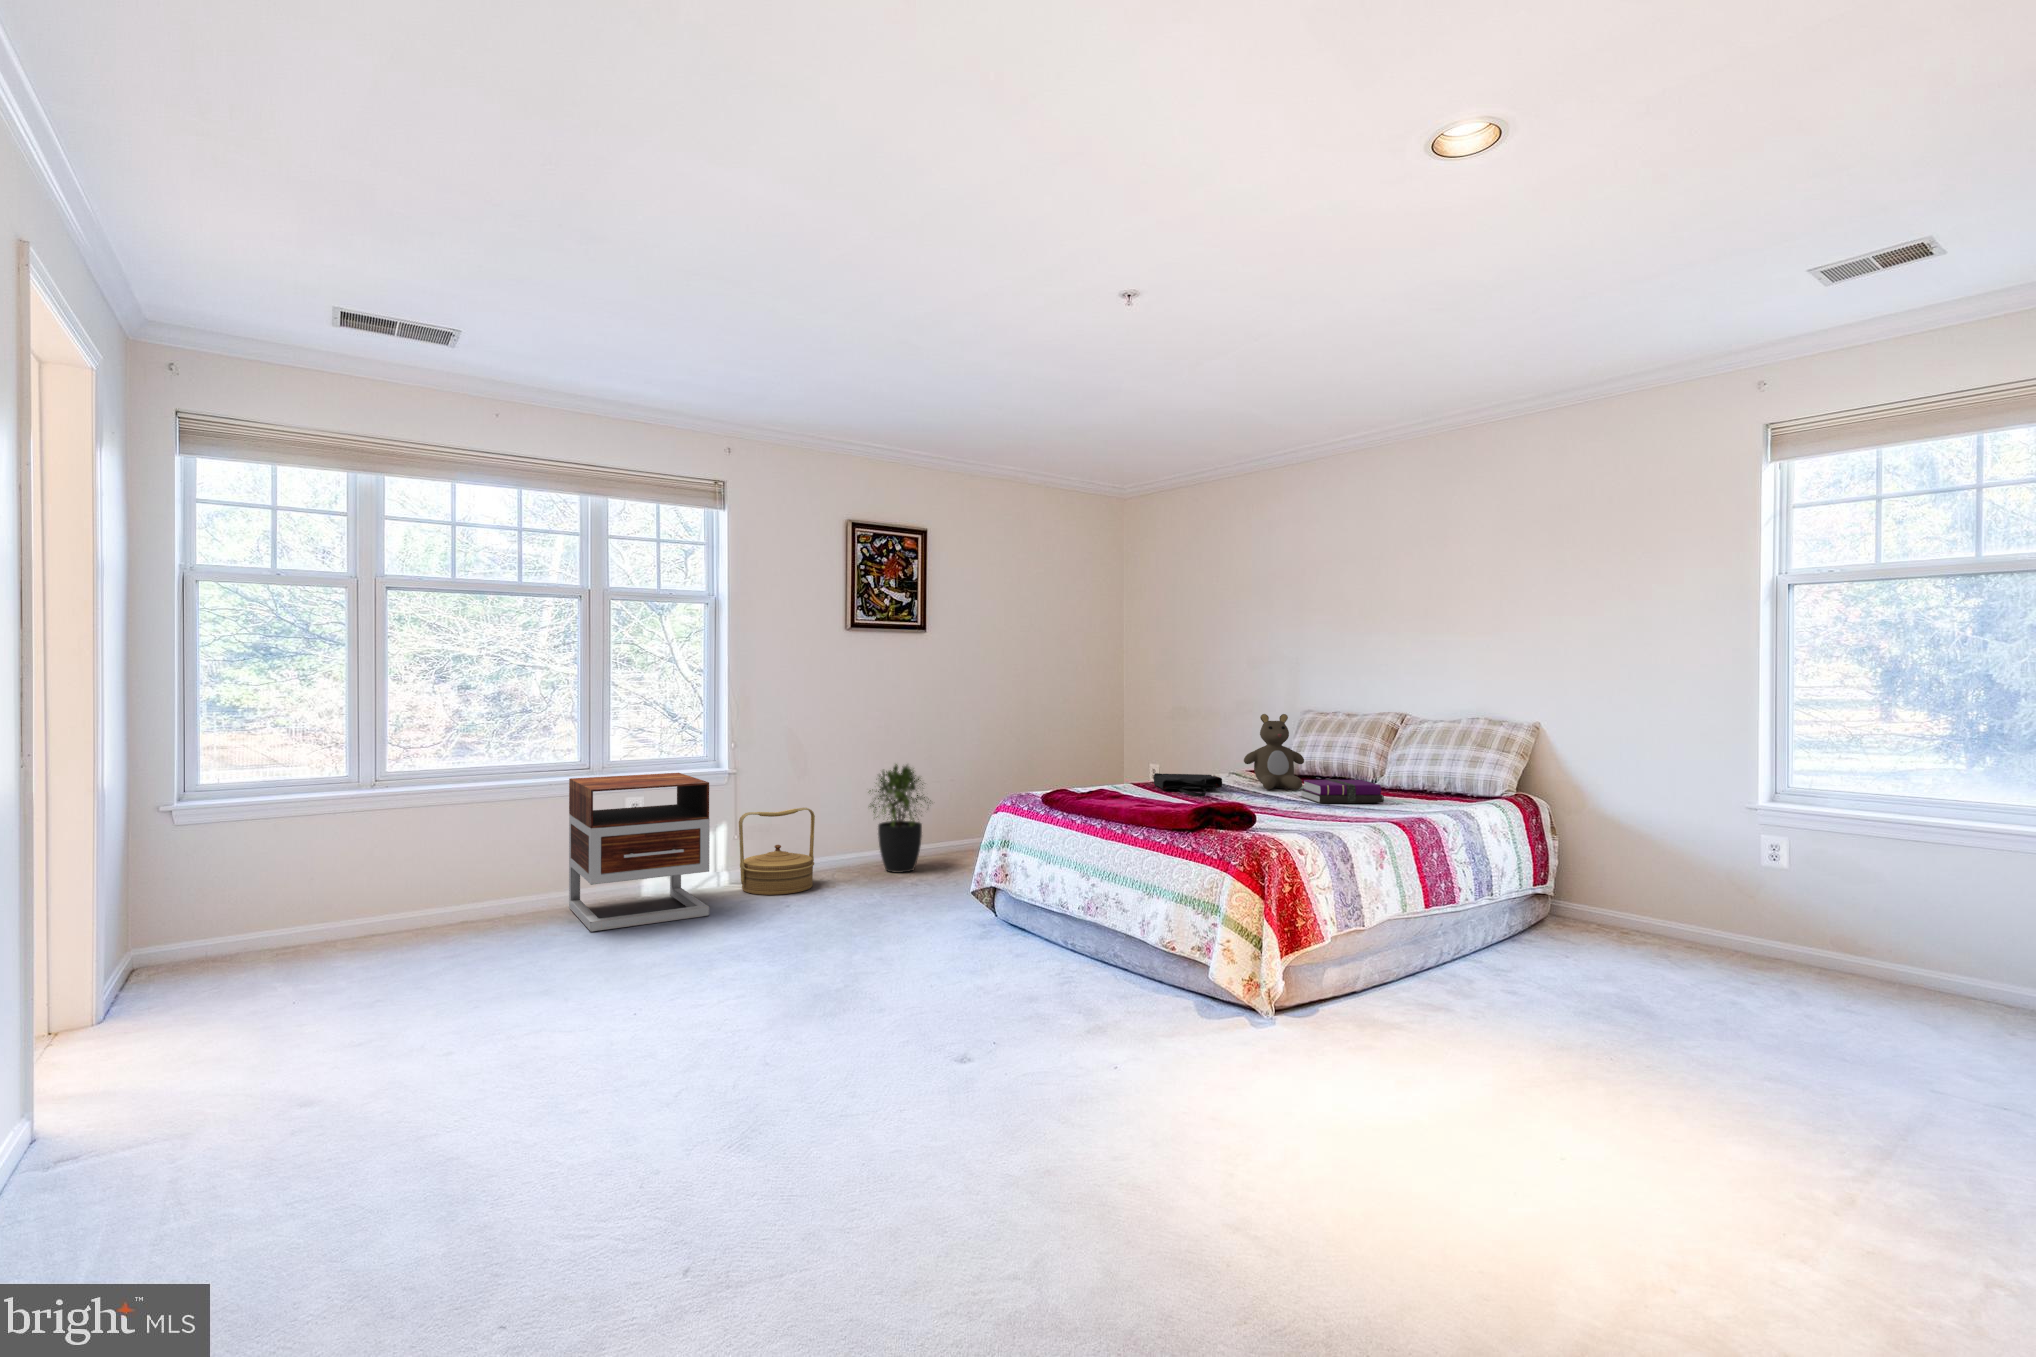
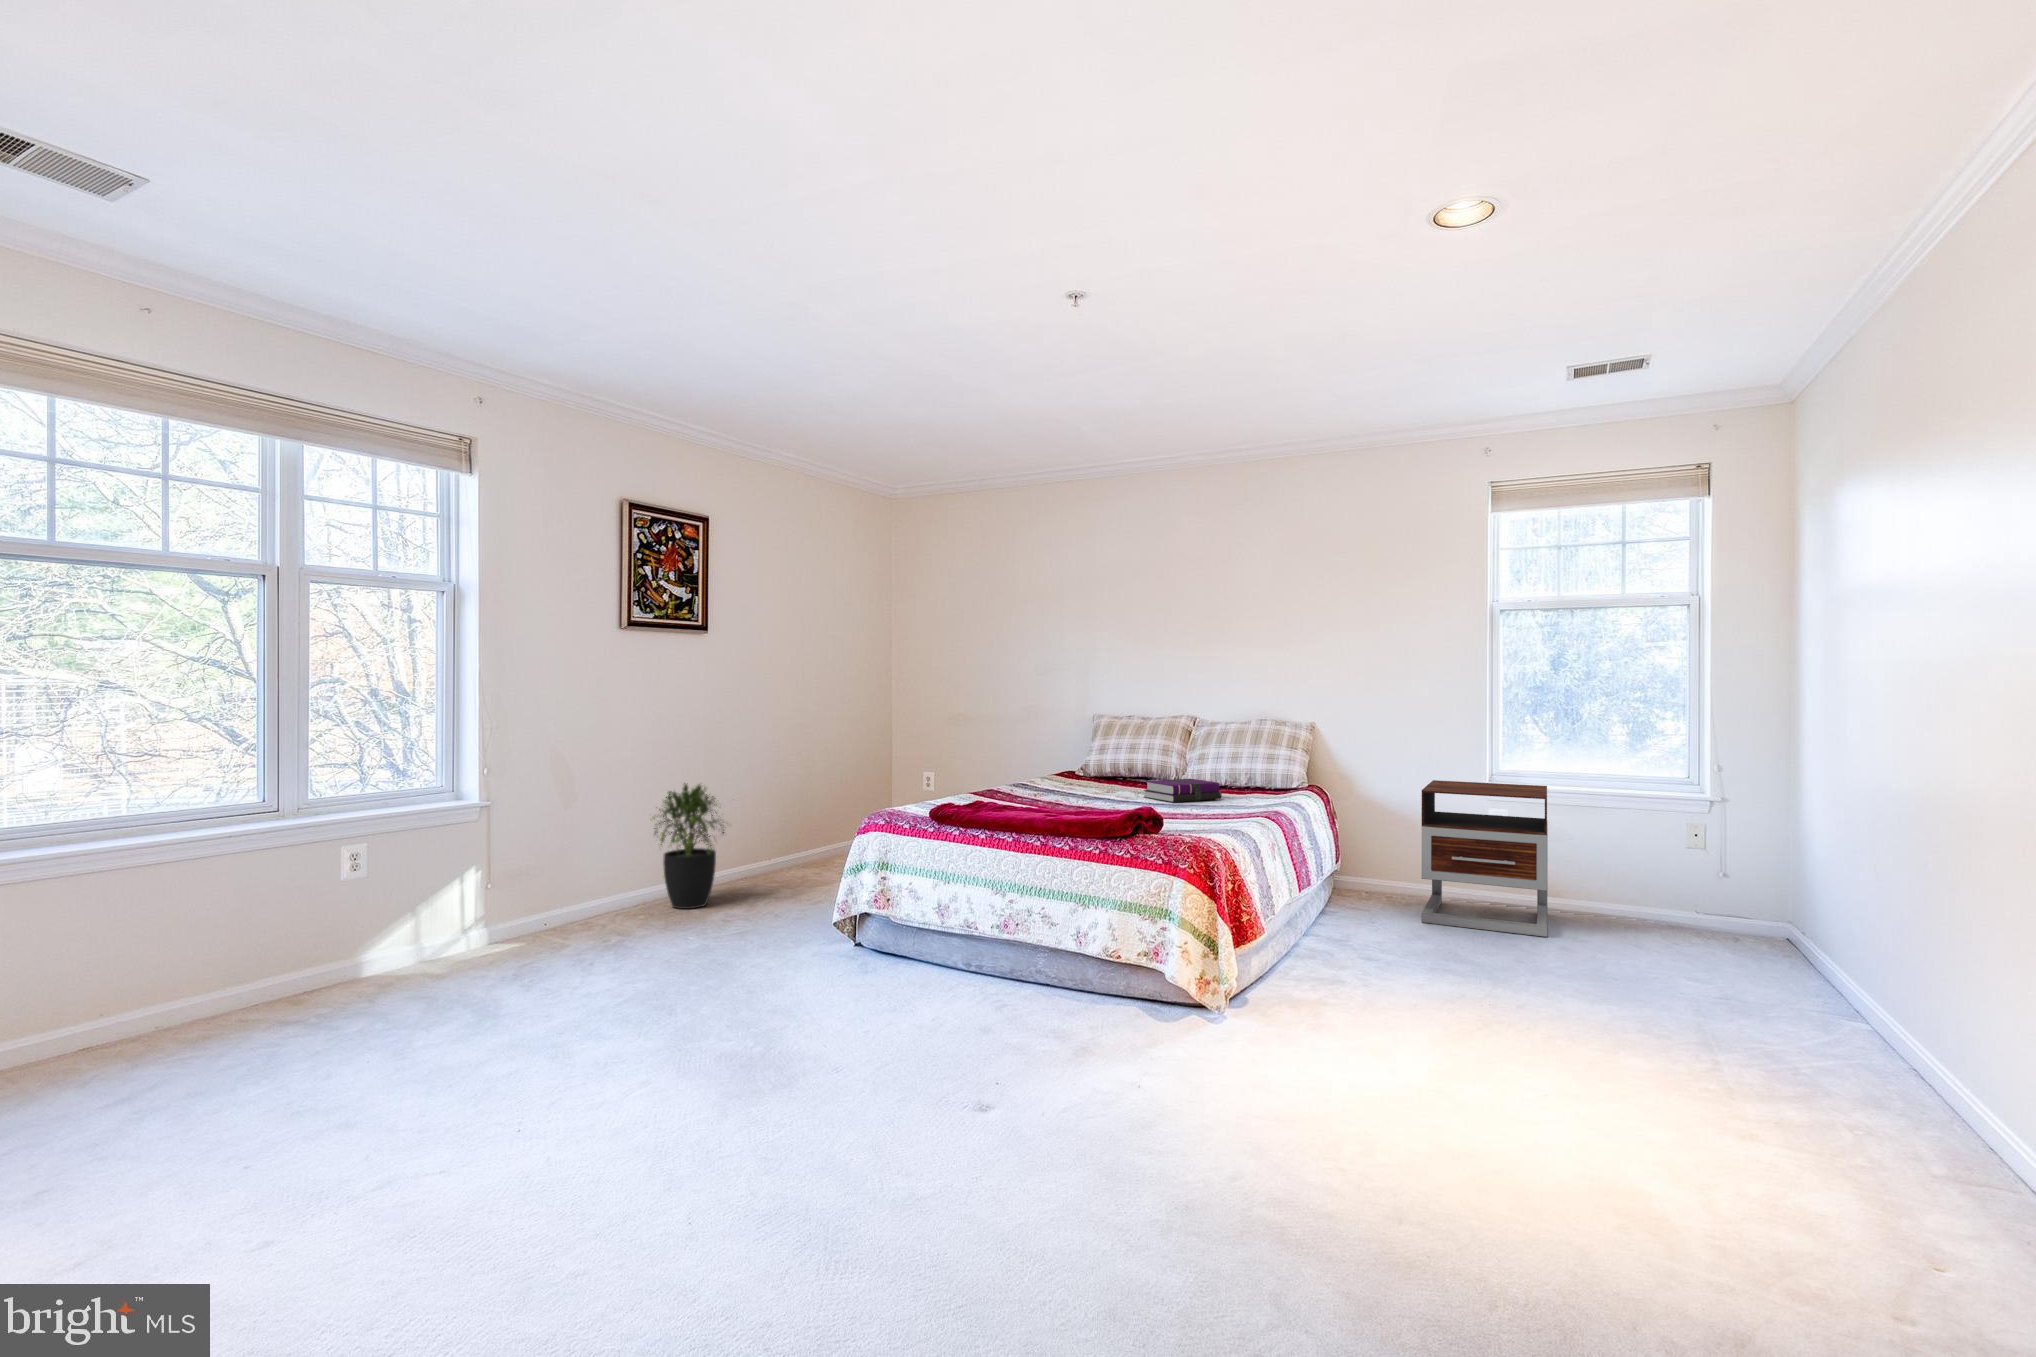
teddy bear: present [1244,714,1304,790] -> none [1076,718,1134,792]
nightstand: present [569,773,710,932] -> present [1421,780,1548,937]
tote bag: present [1154,773,1222,796] -> none [998,780,1071,802]
woven basket: present [739,808,815,895] -> none [507,842,605,953]

